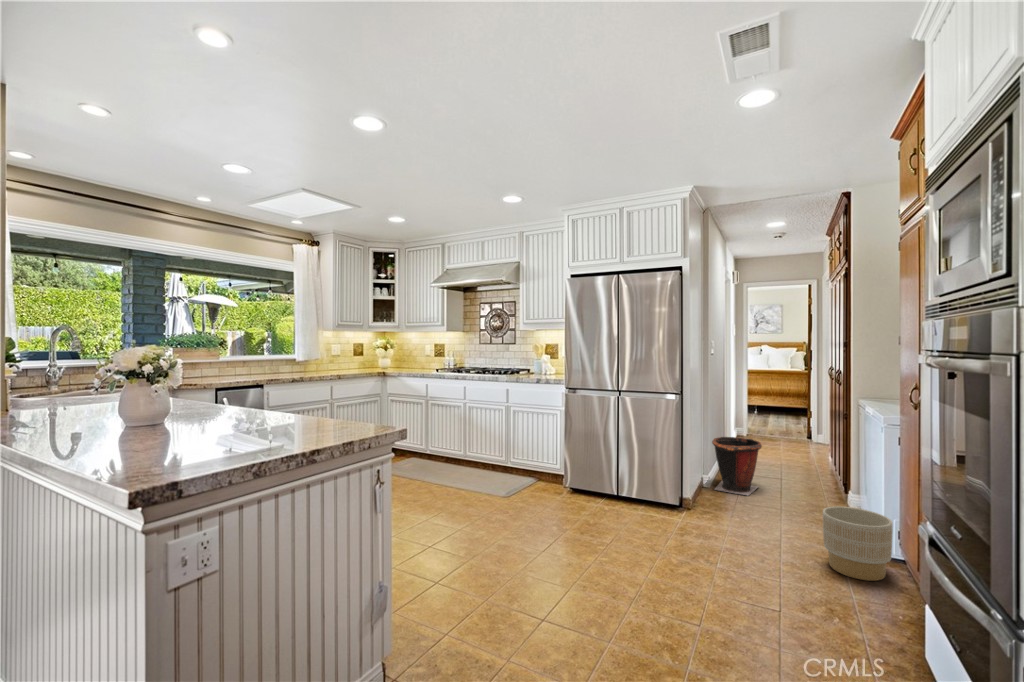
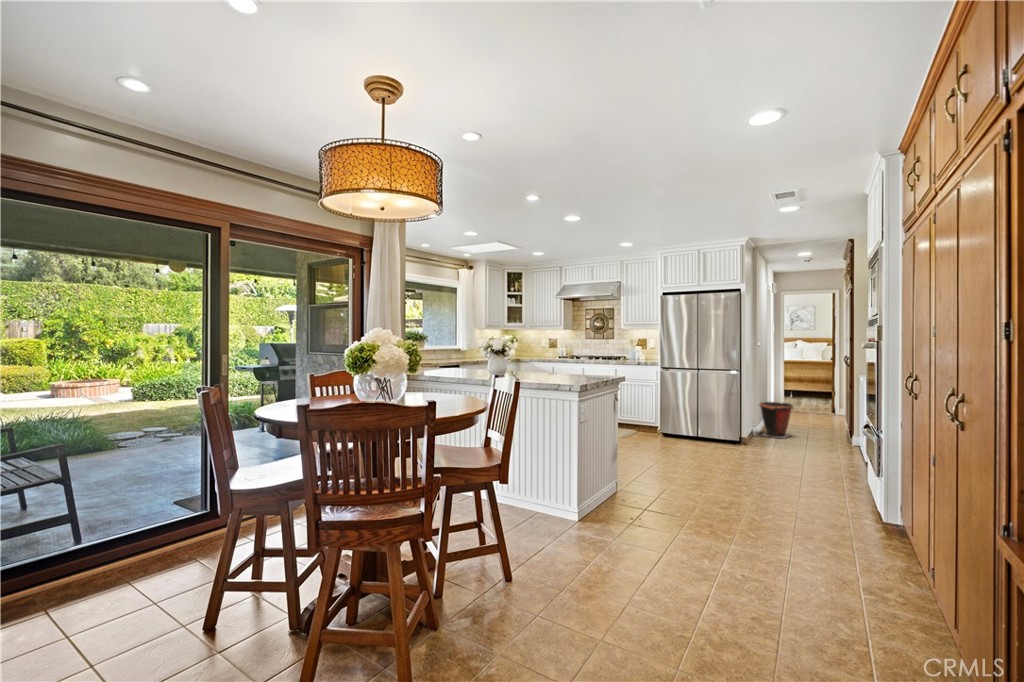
planter: present [823,506,893,581] -> none [828,432,867,469]

